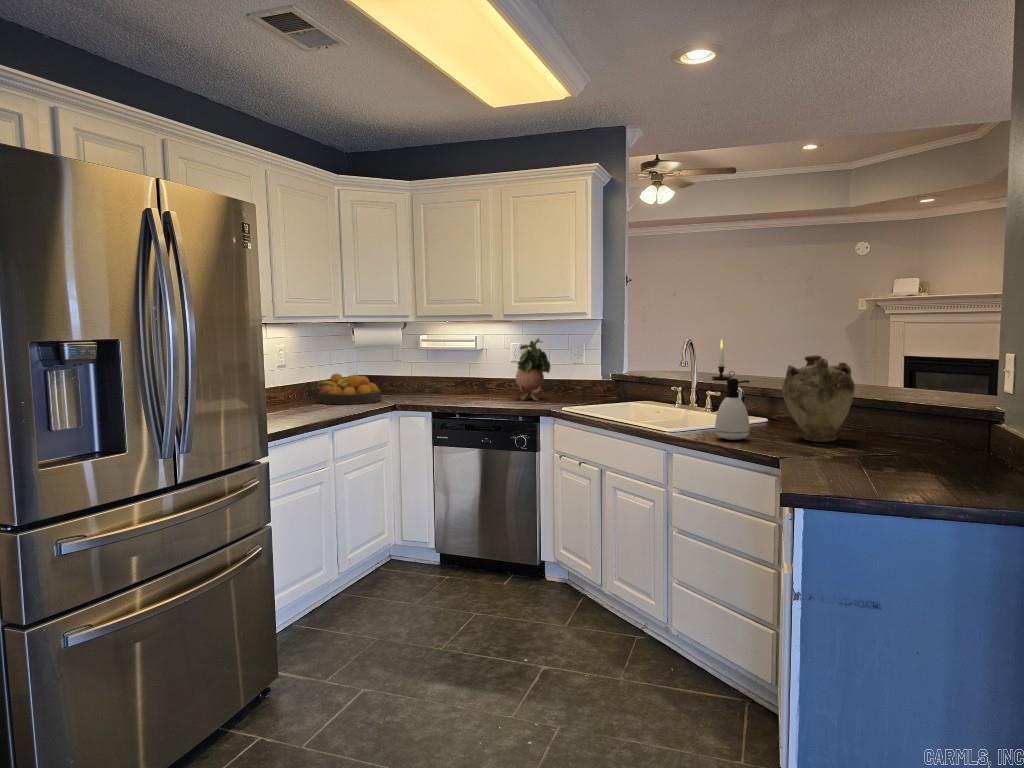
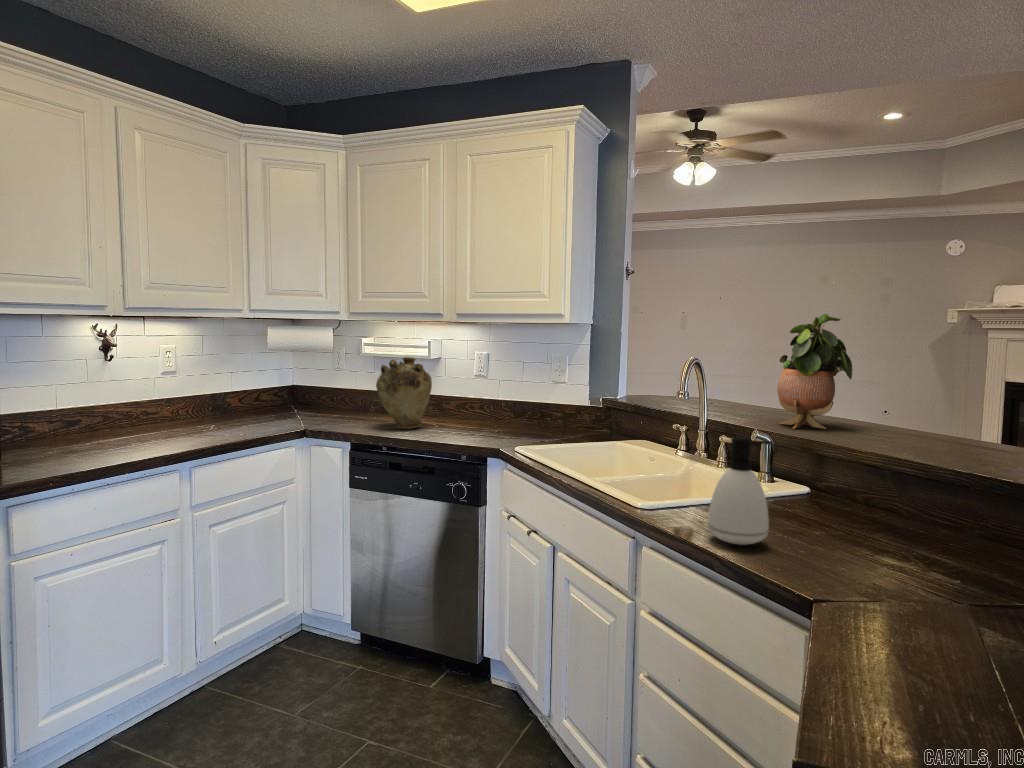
potted plant: present [516,339,550,401] -> present [777,314,853,429]
candle: present [712,340,735,380] -> none [731,358,766,417]
vase: present [782,355,855,442] -> present [376,357,432,429]
fruit bowl: present [317,374,381,404] -> none [214,385,301,427]

